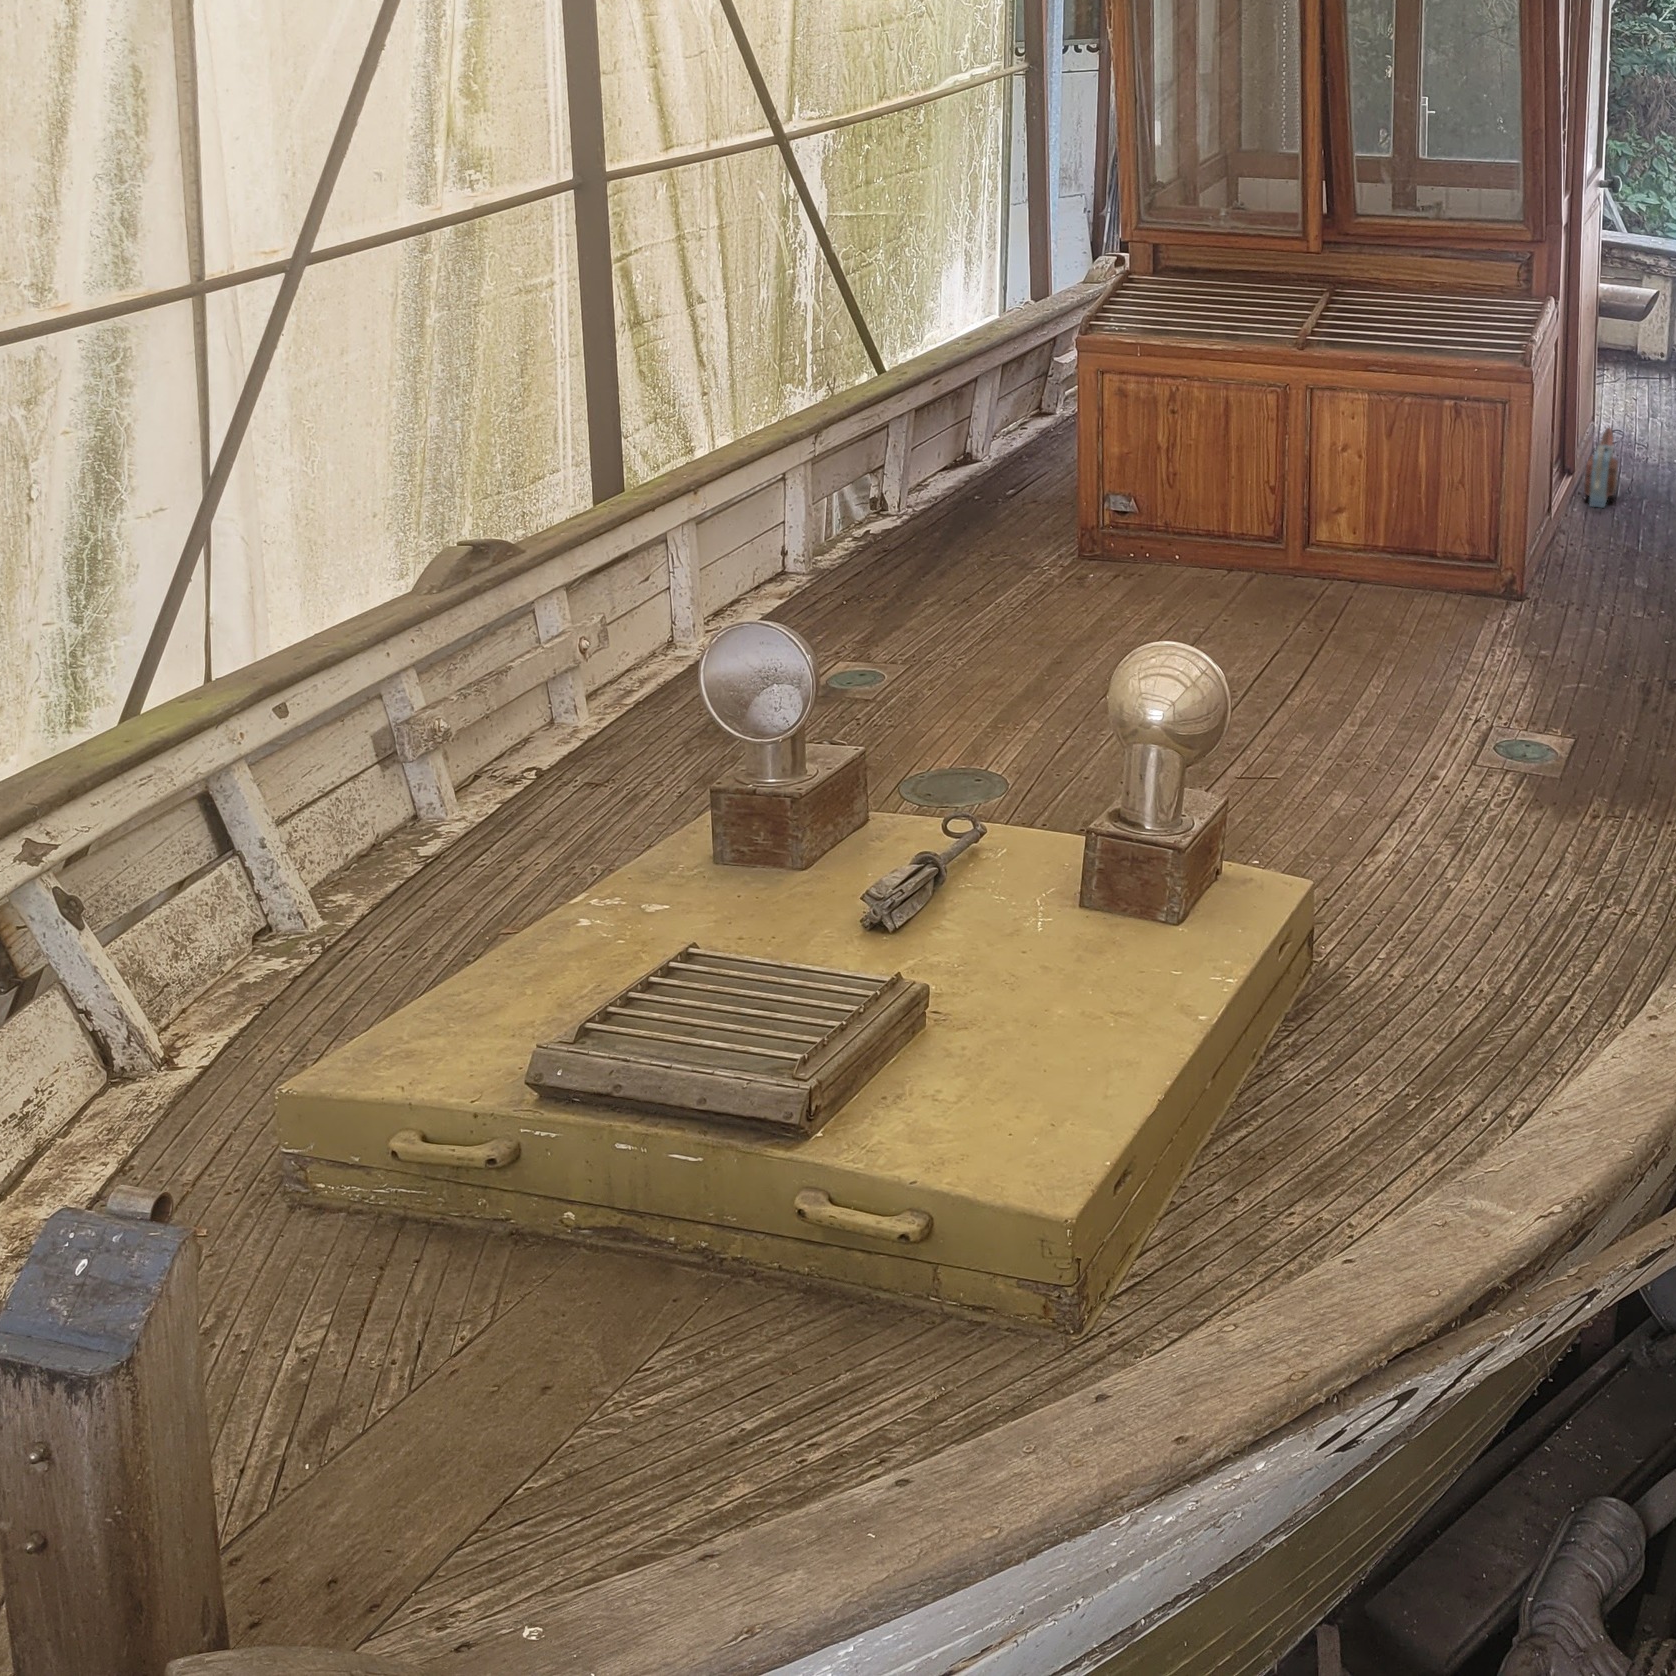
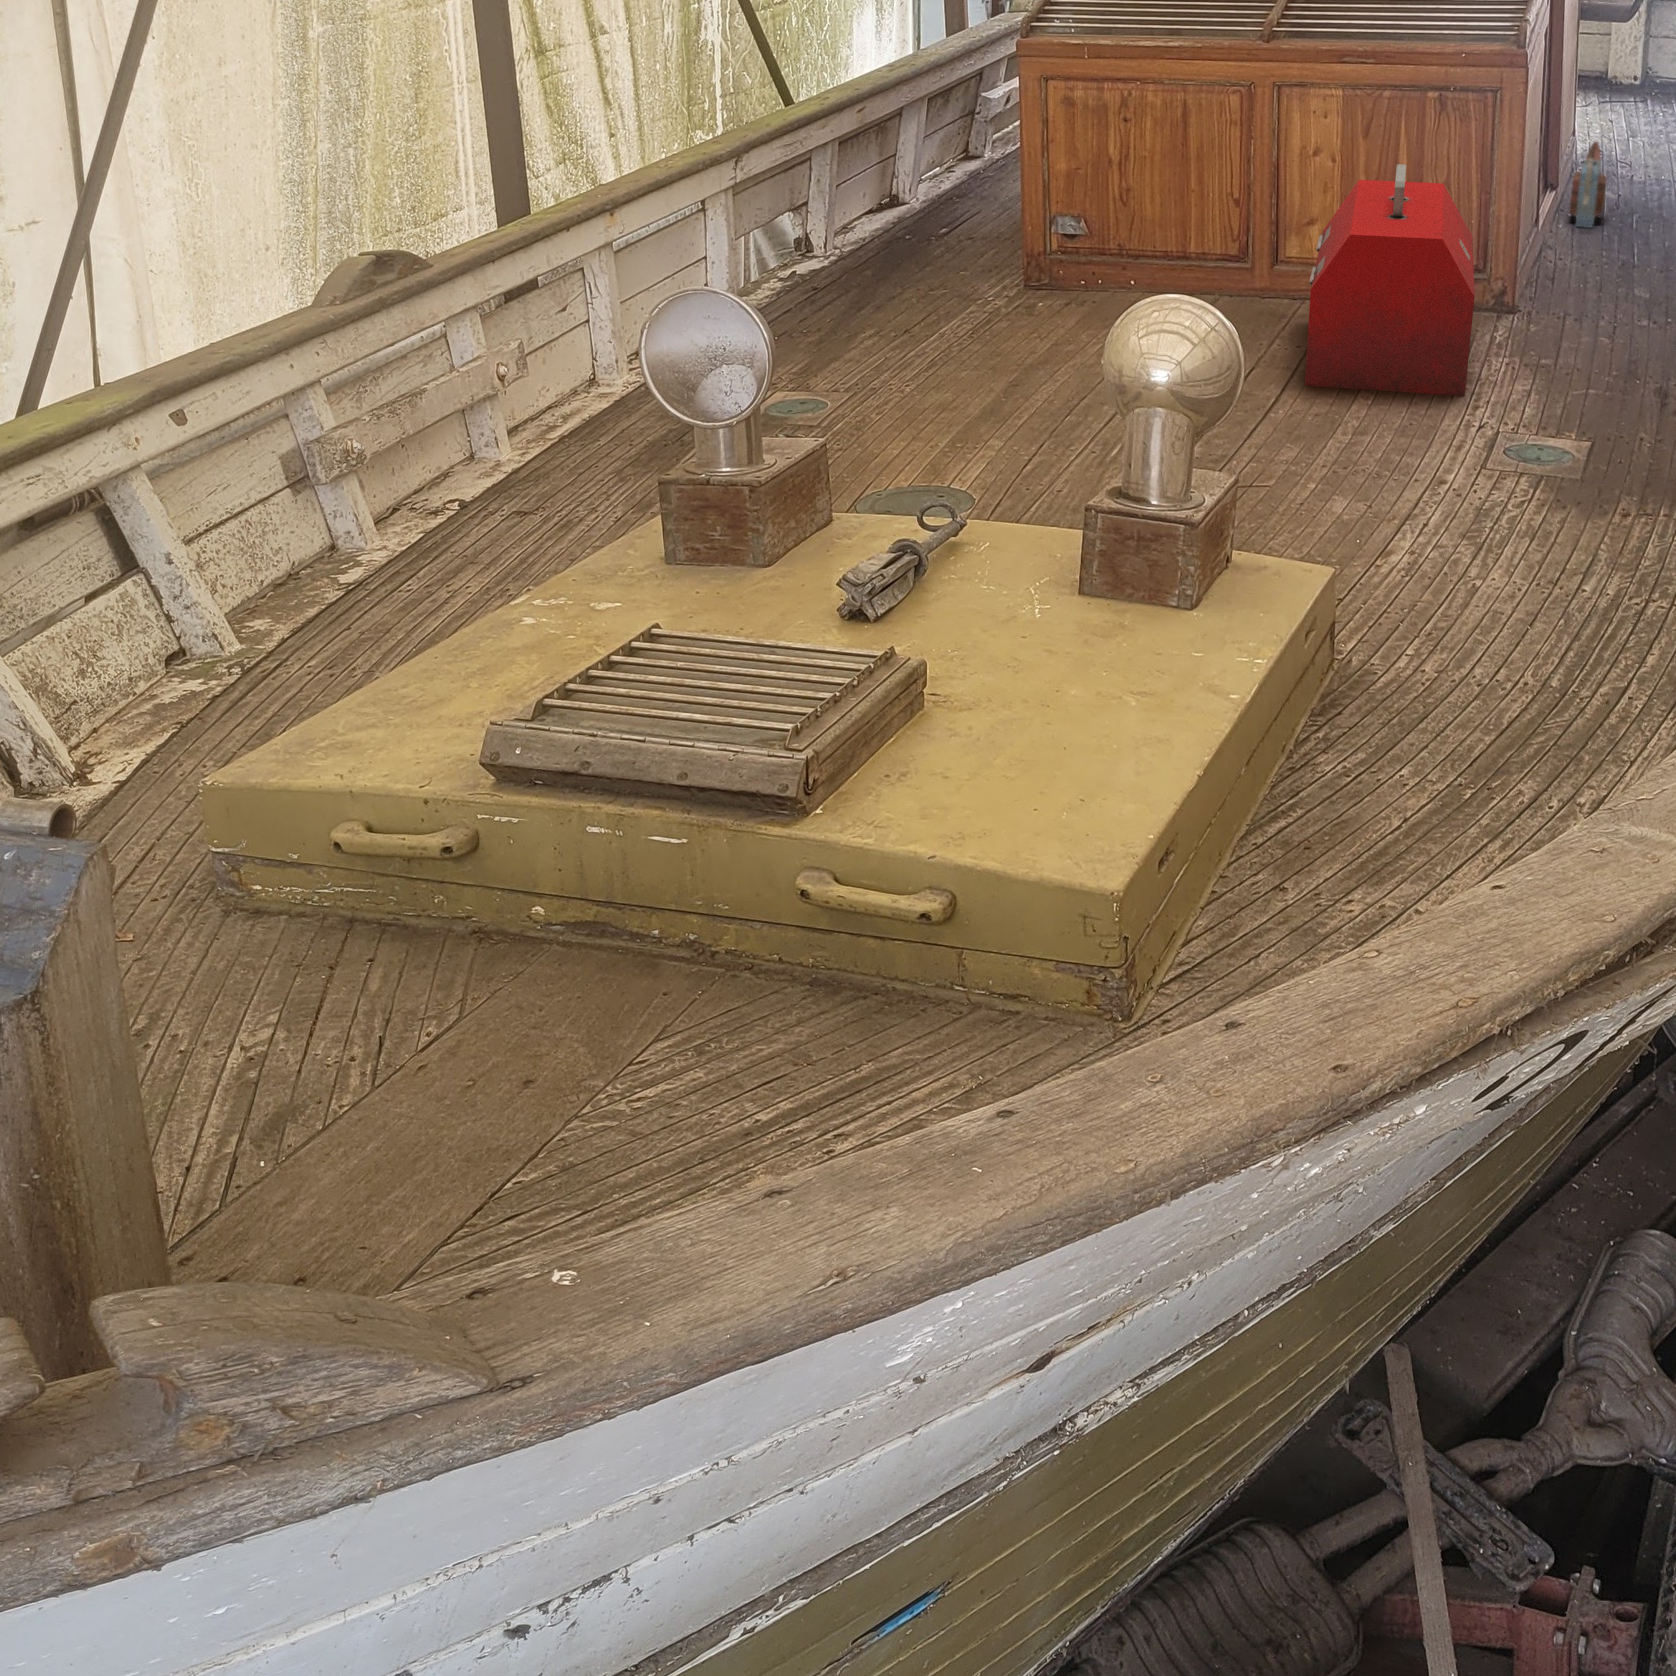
toolbox: none [1323,471,1481,685] -> present [1305,164,1475,396]

